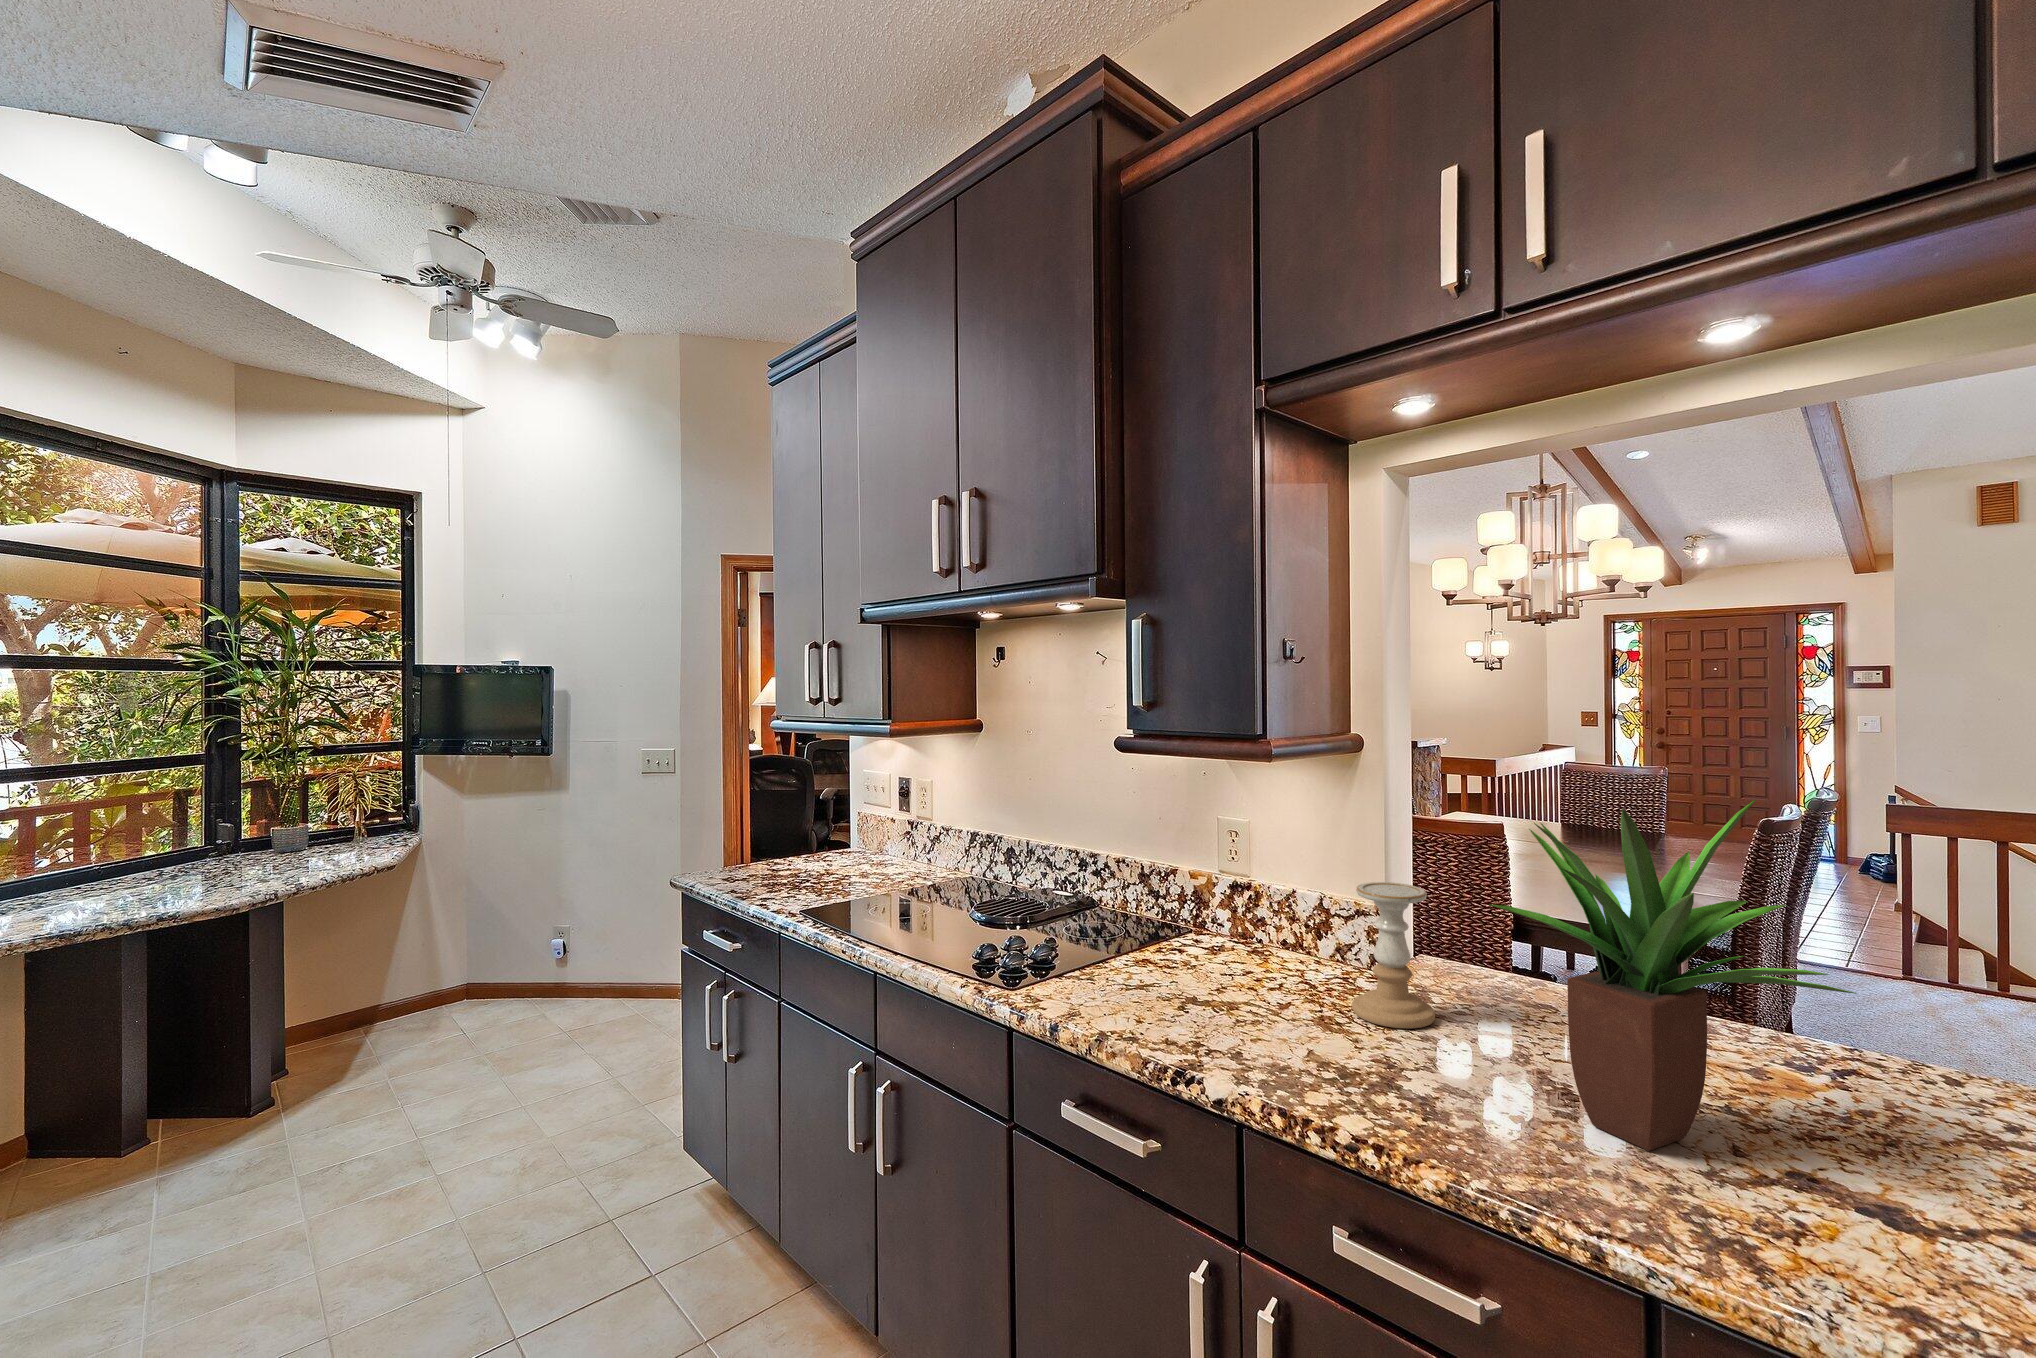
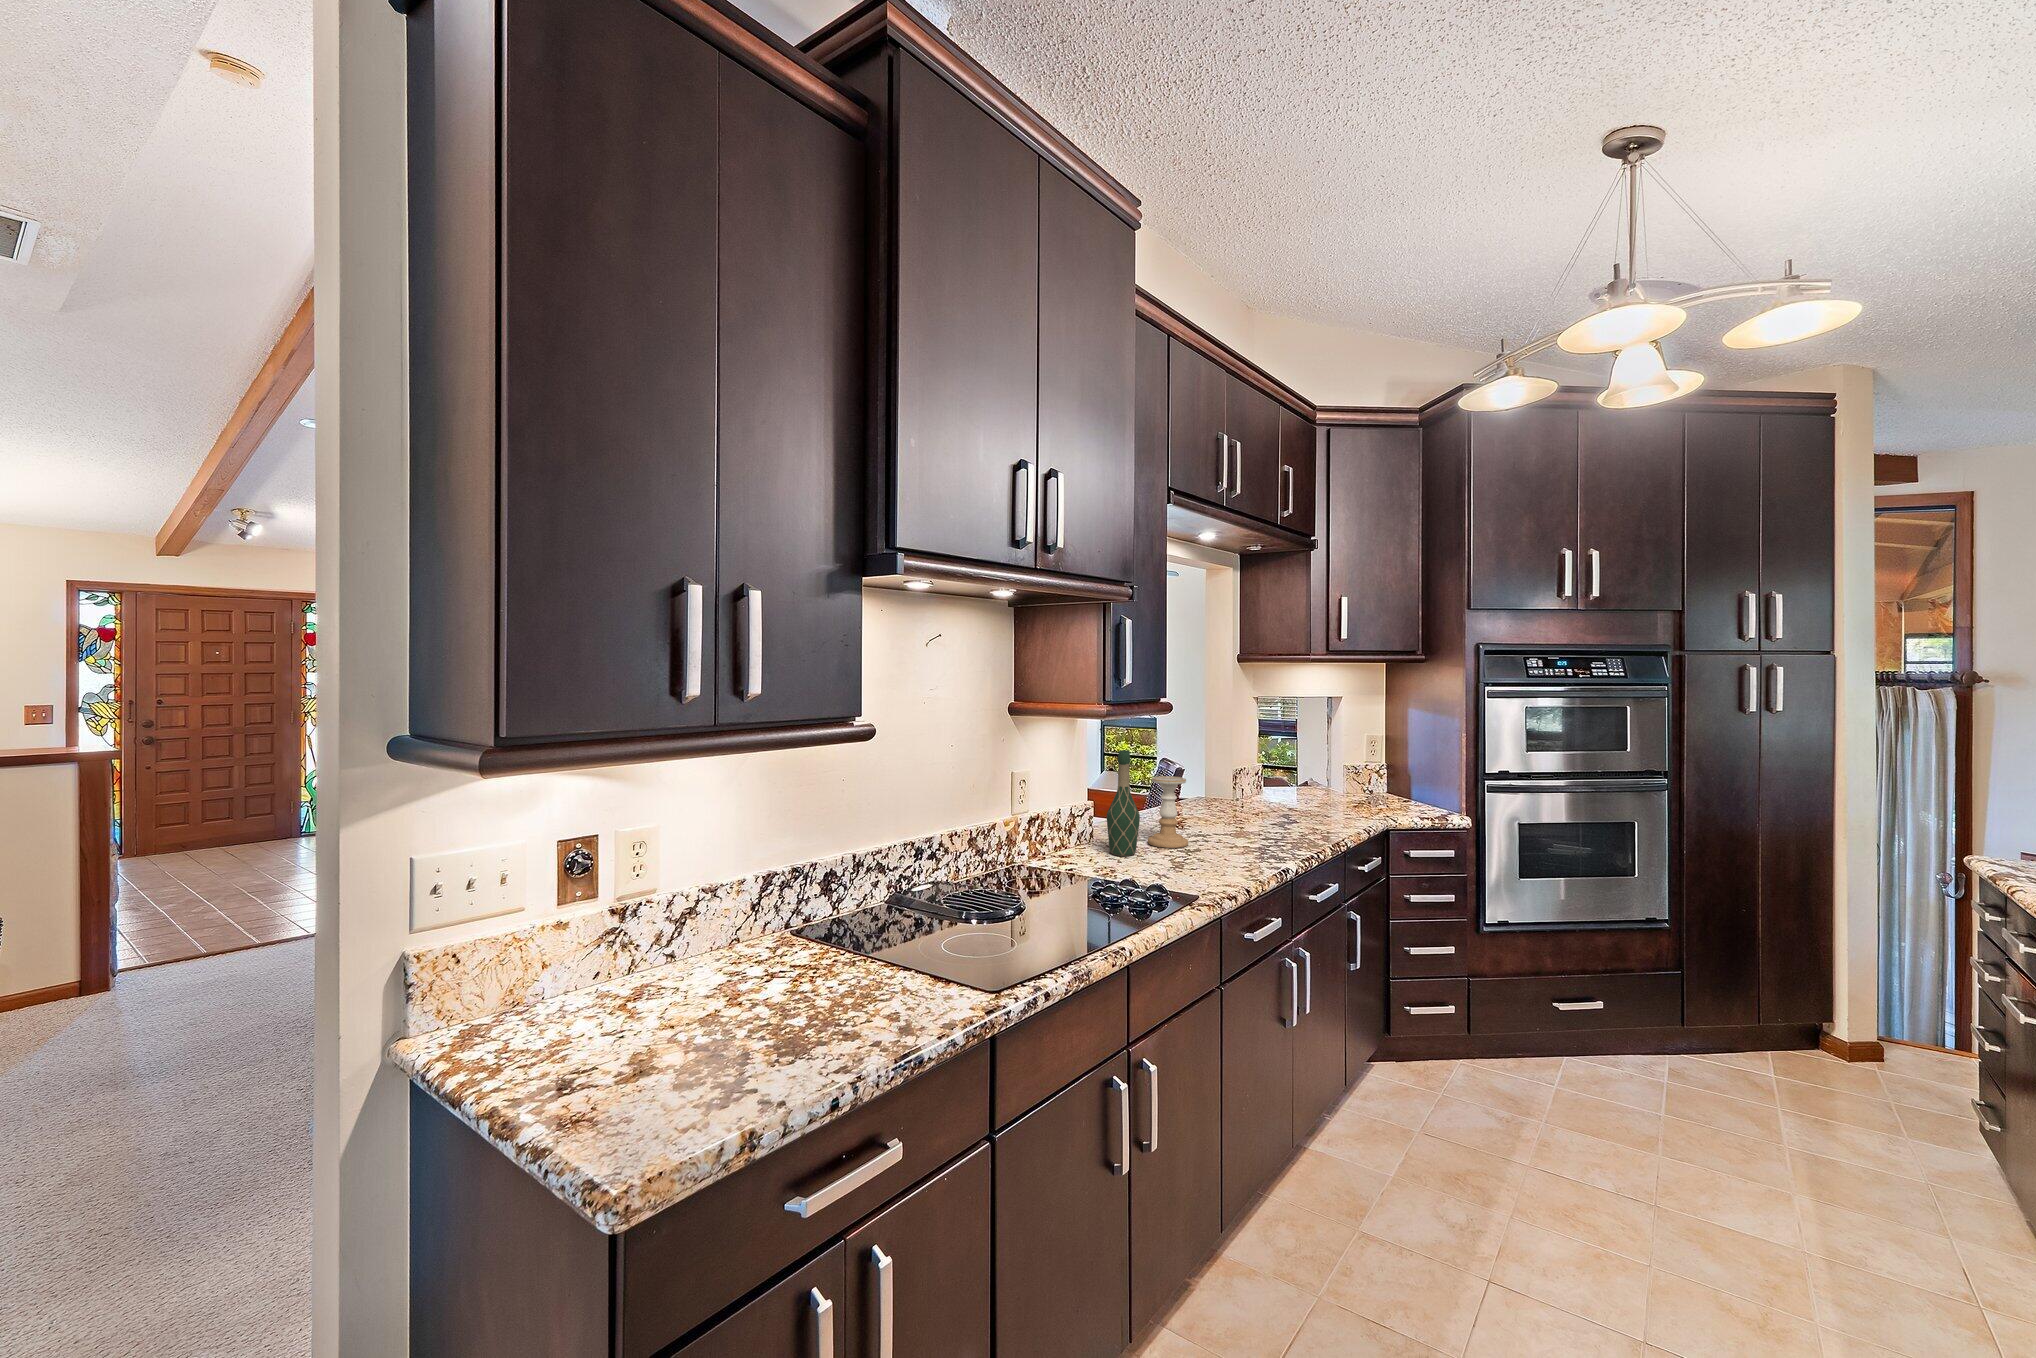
potted plant: present [1490,800,1856,1151] -> none [1216,709,1313,835]
wine bottle: none [1261,812,1316,985] -> present [1107,750,1140,856]

